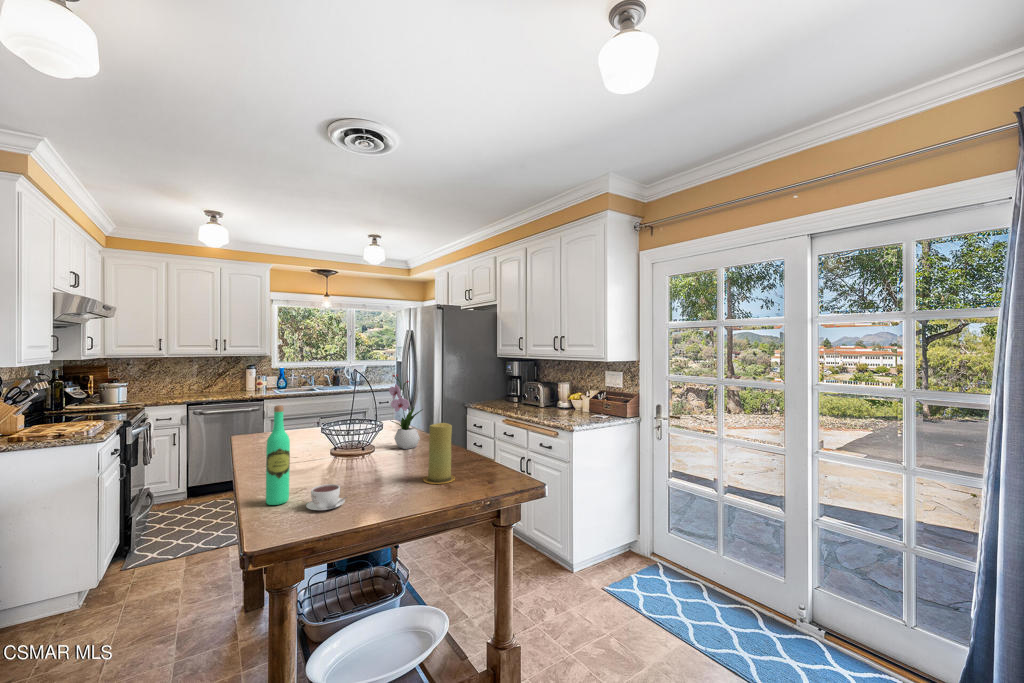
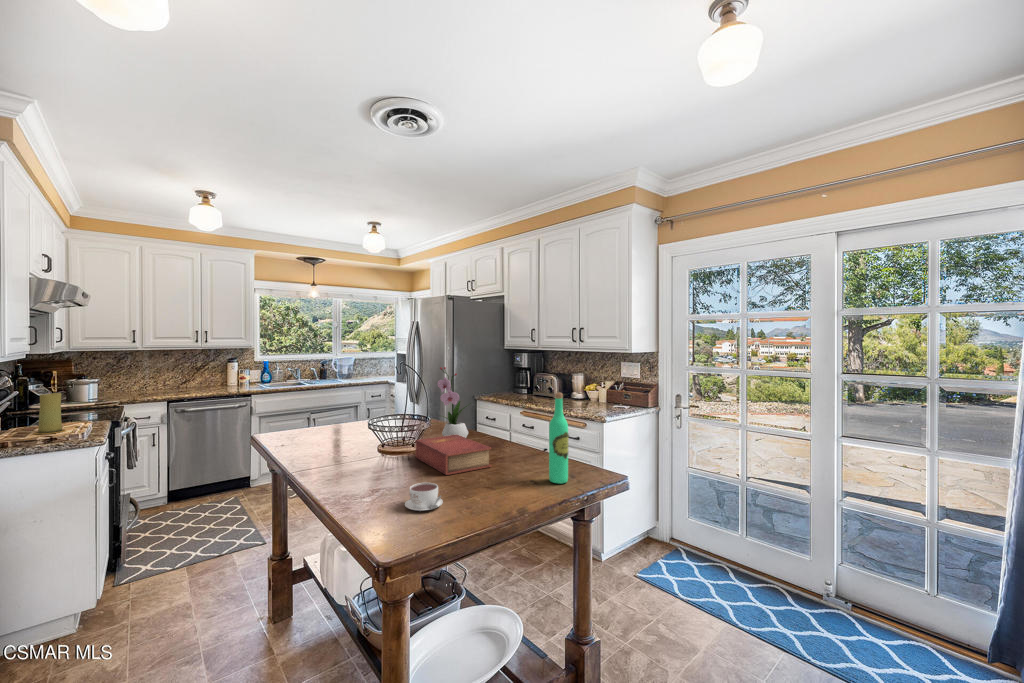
wine bottle: present [266,405,290,505] -> present [549,392,568,483]
candle: present [423,423,455,484] -> present [34,393,66,434]
book: none [357,440,421,478] -> present [415,435,491,475]

